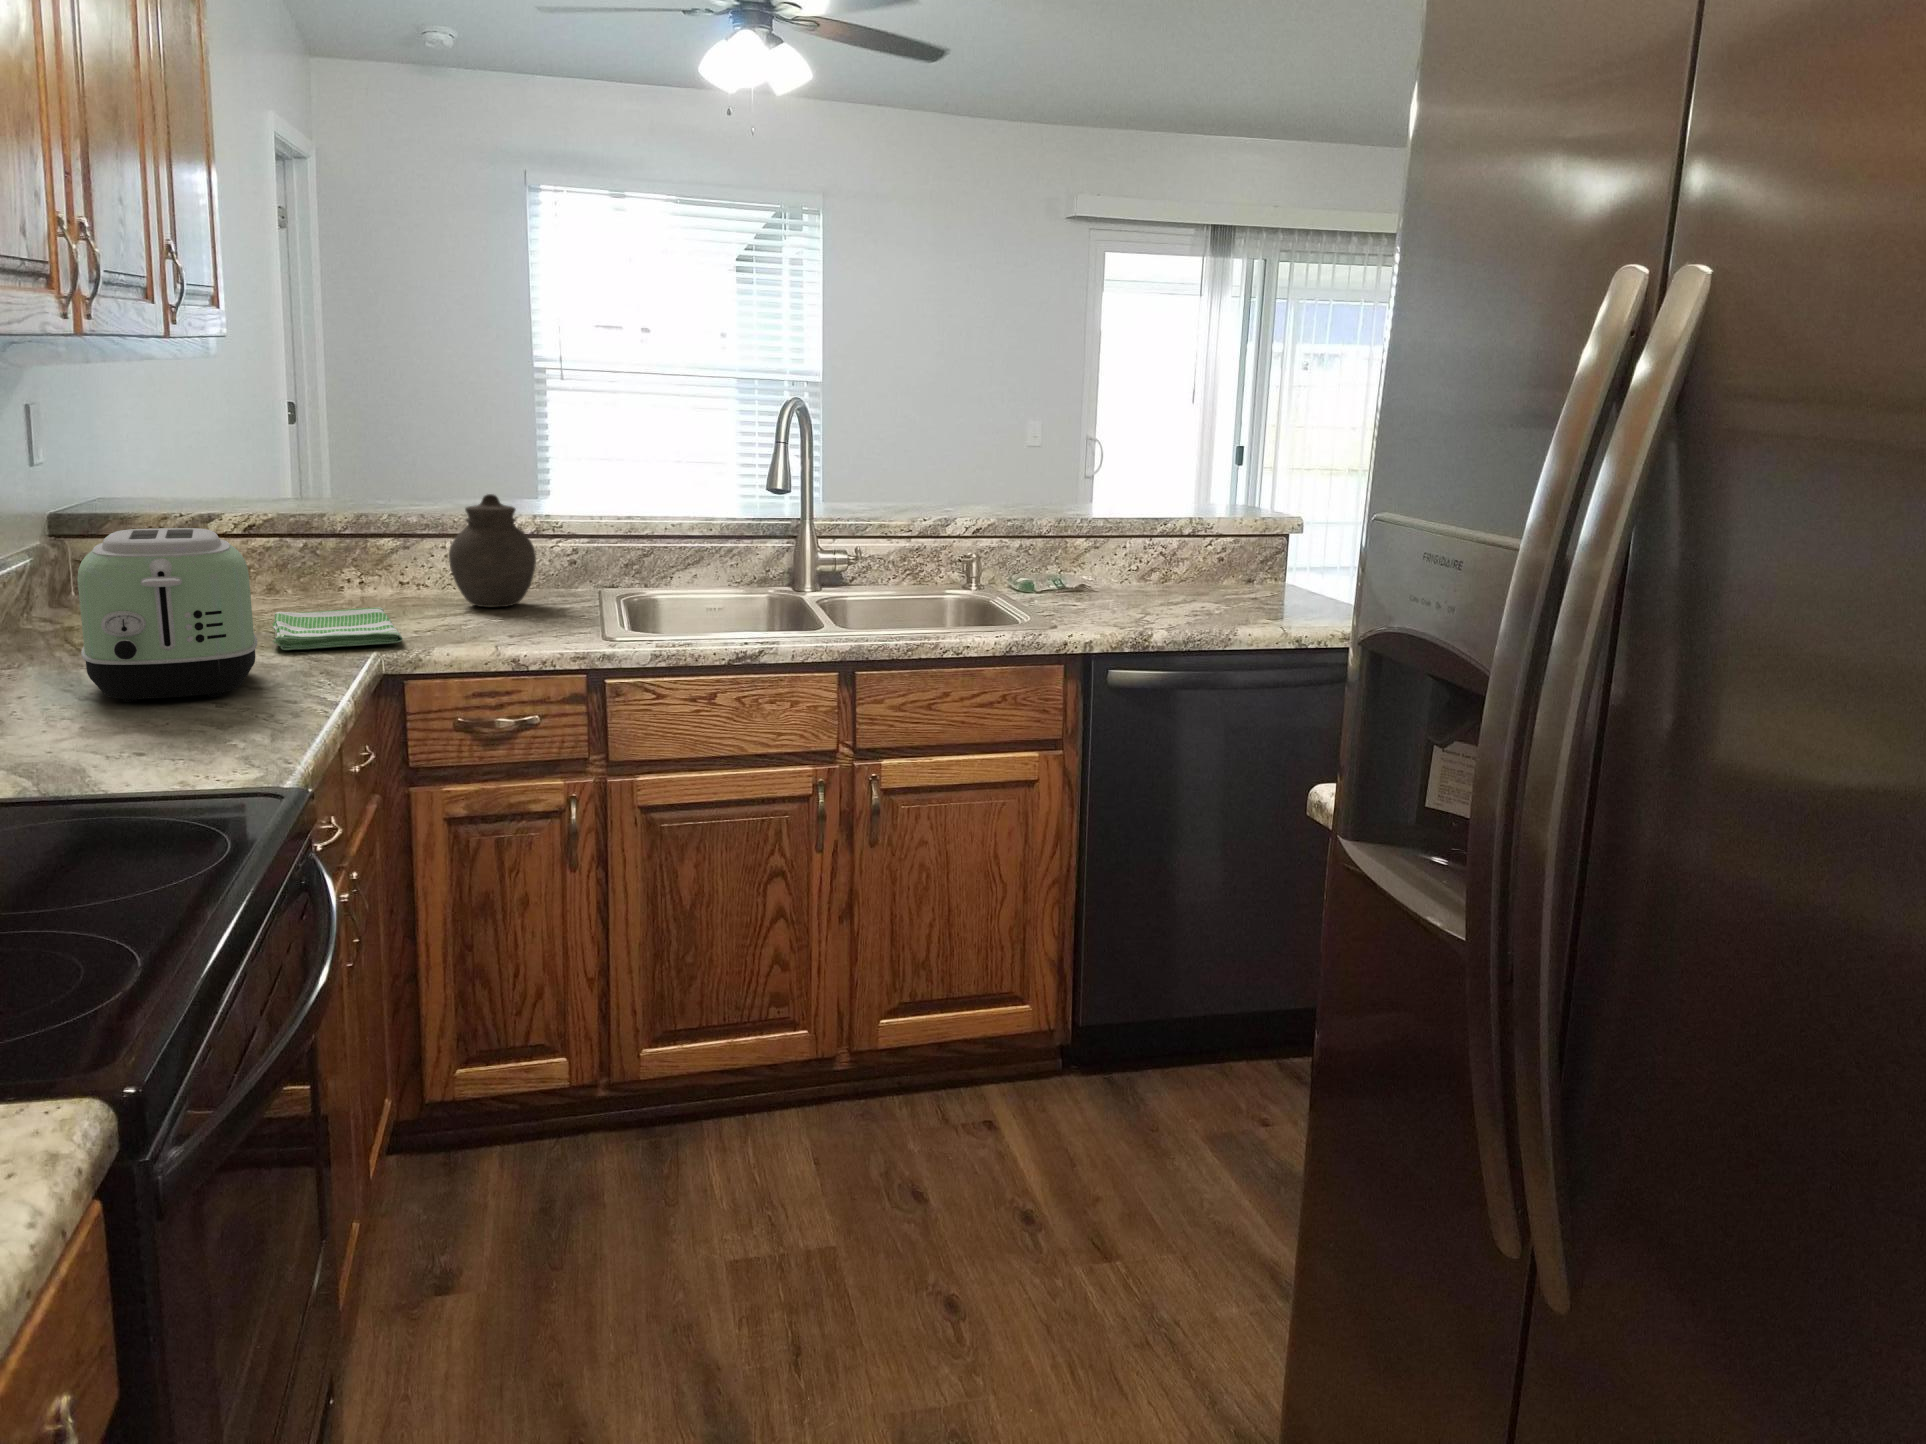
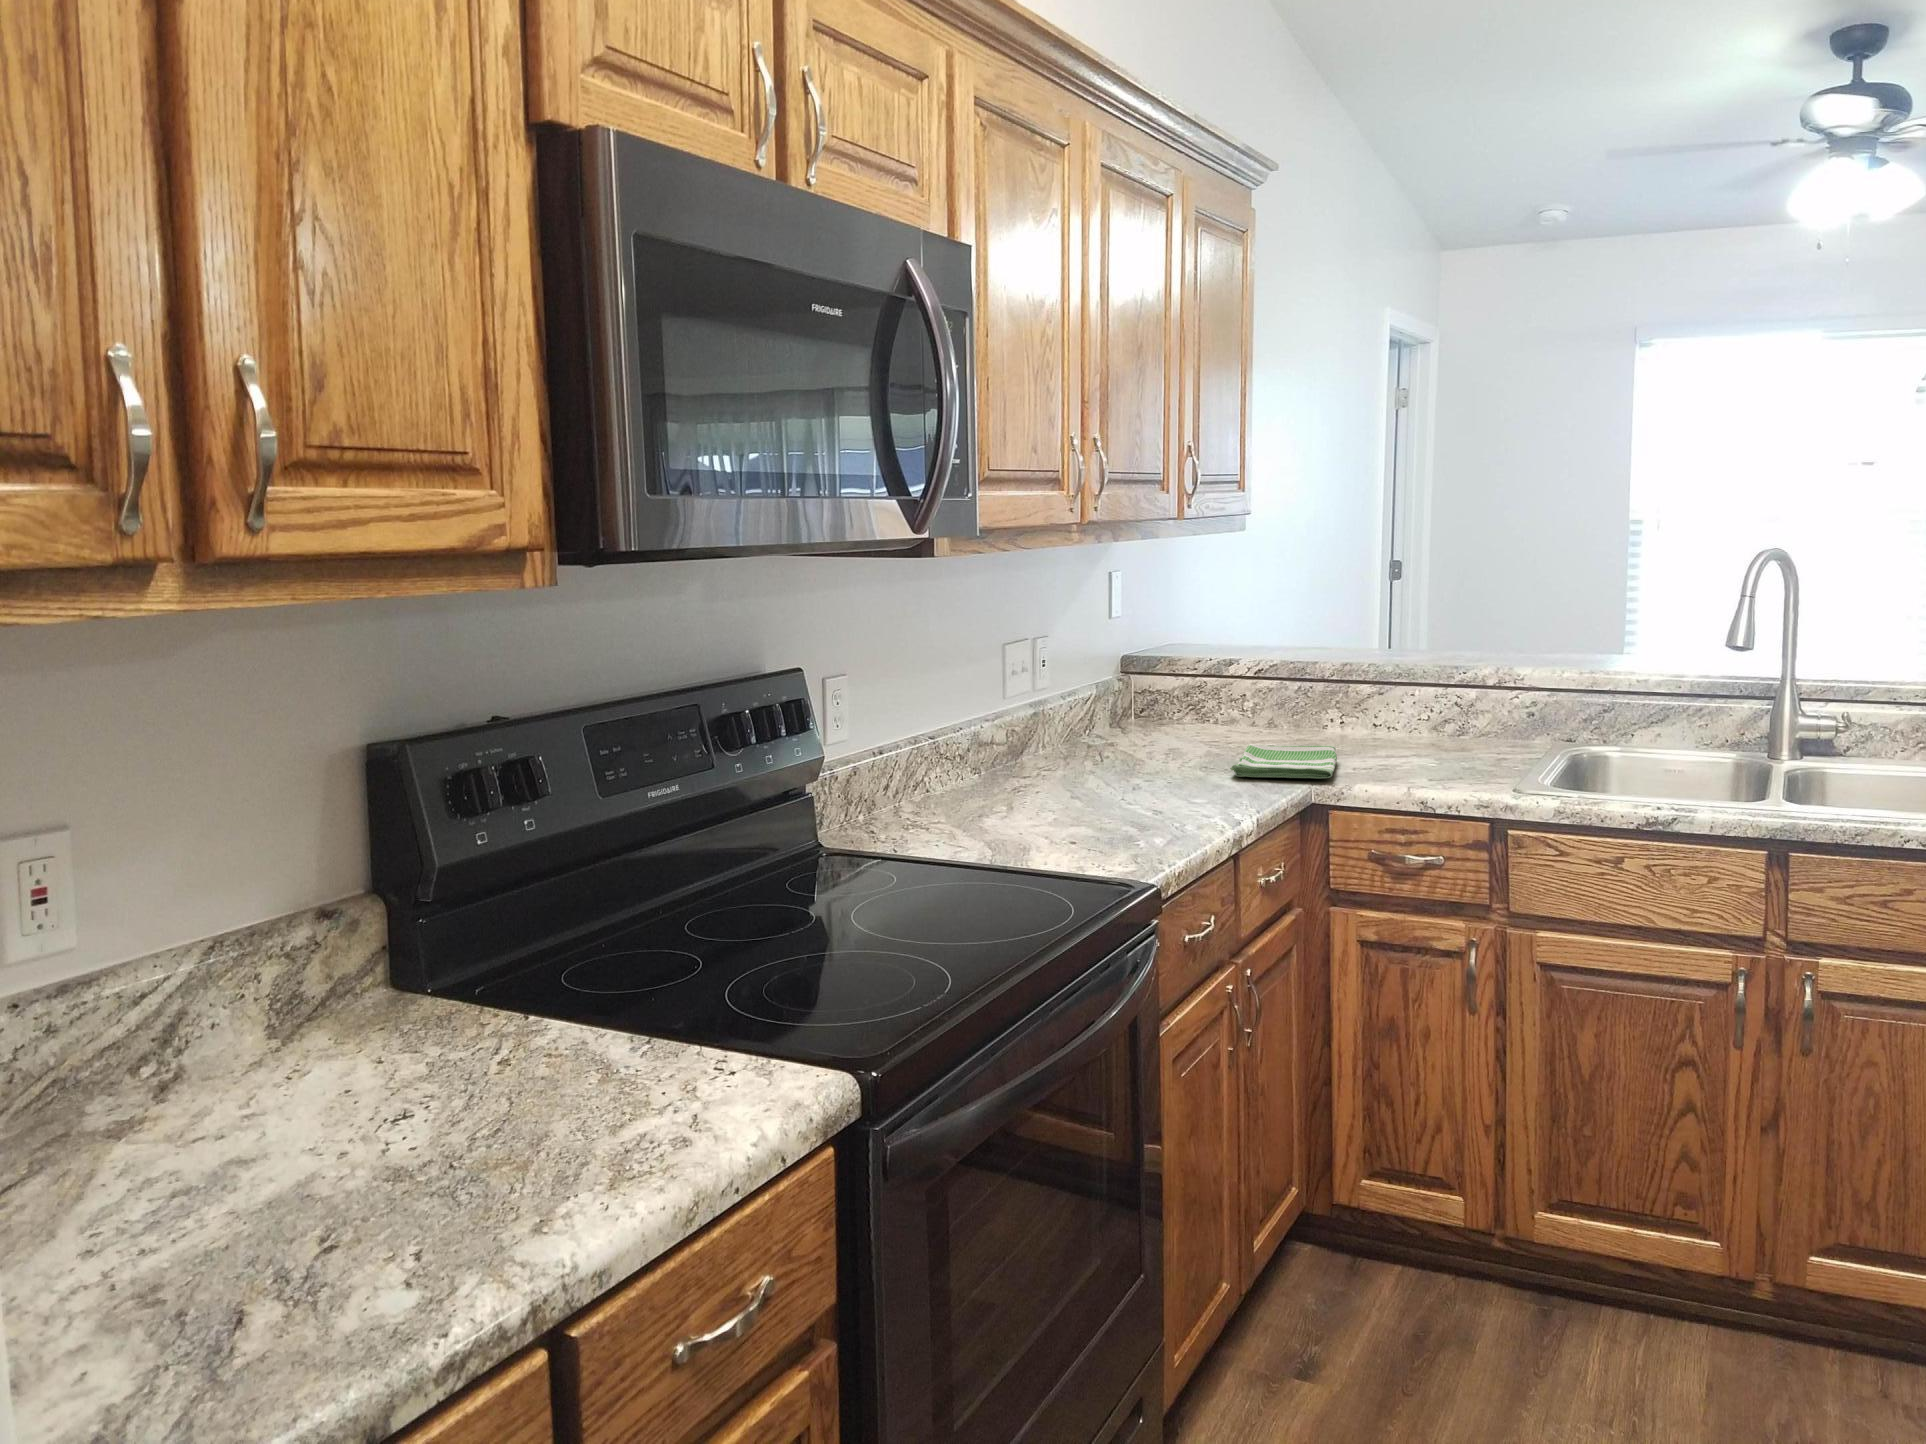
jar: present [449,494,536,607] -> none [1406,648,1485,753]
toaster: present [77,528,257,702] -> none [1076,673,1203,809]

